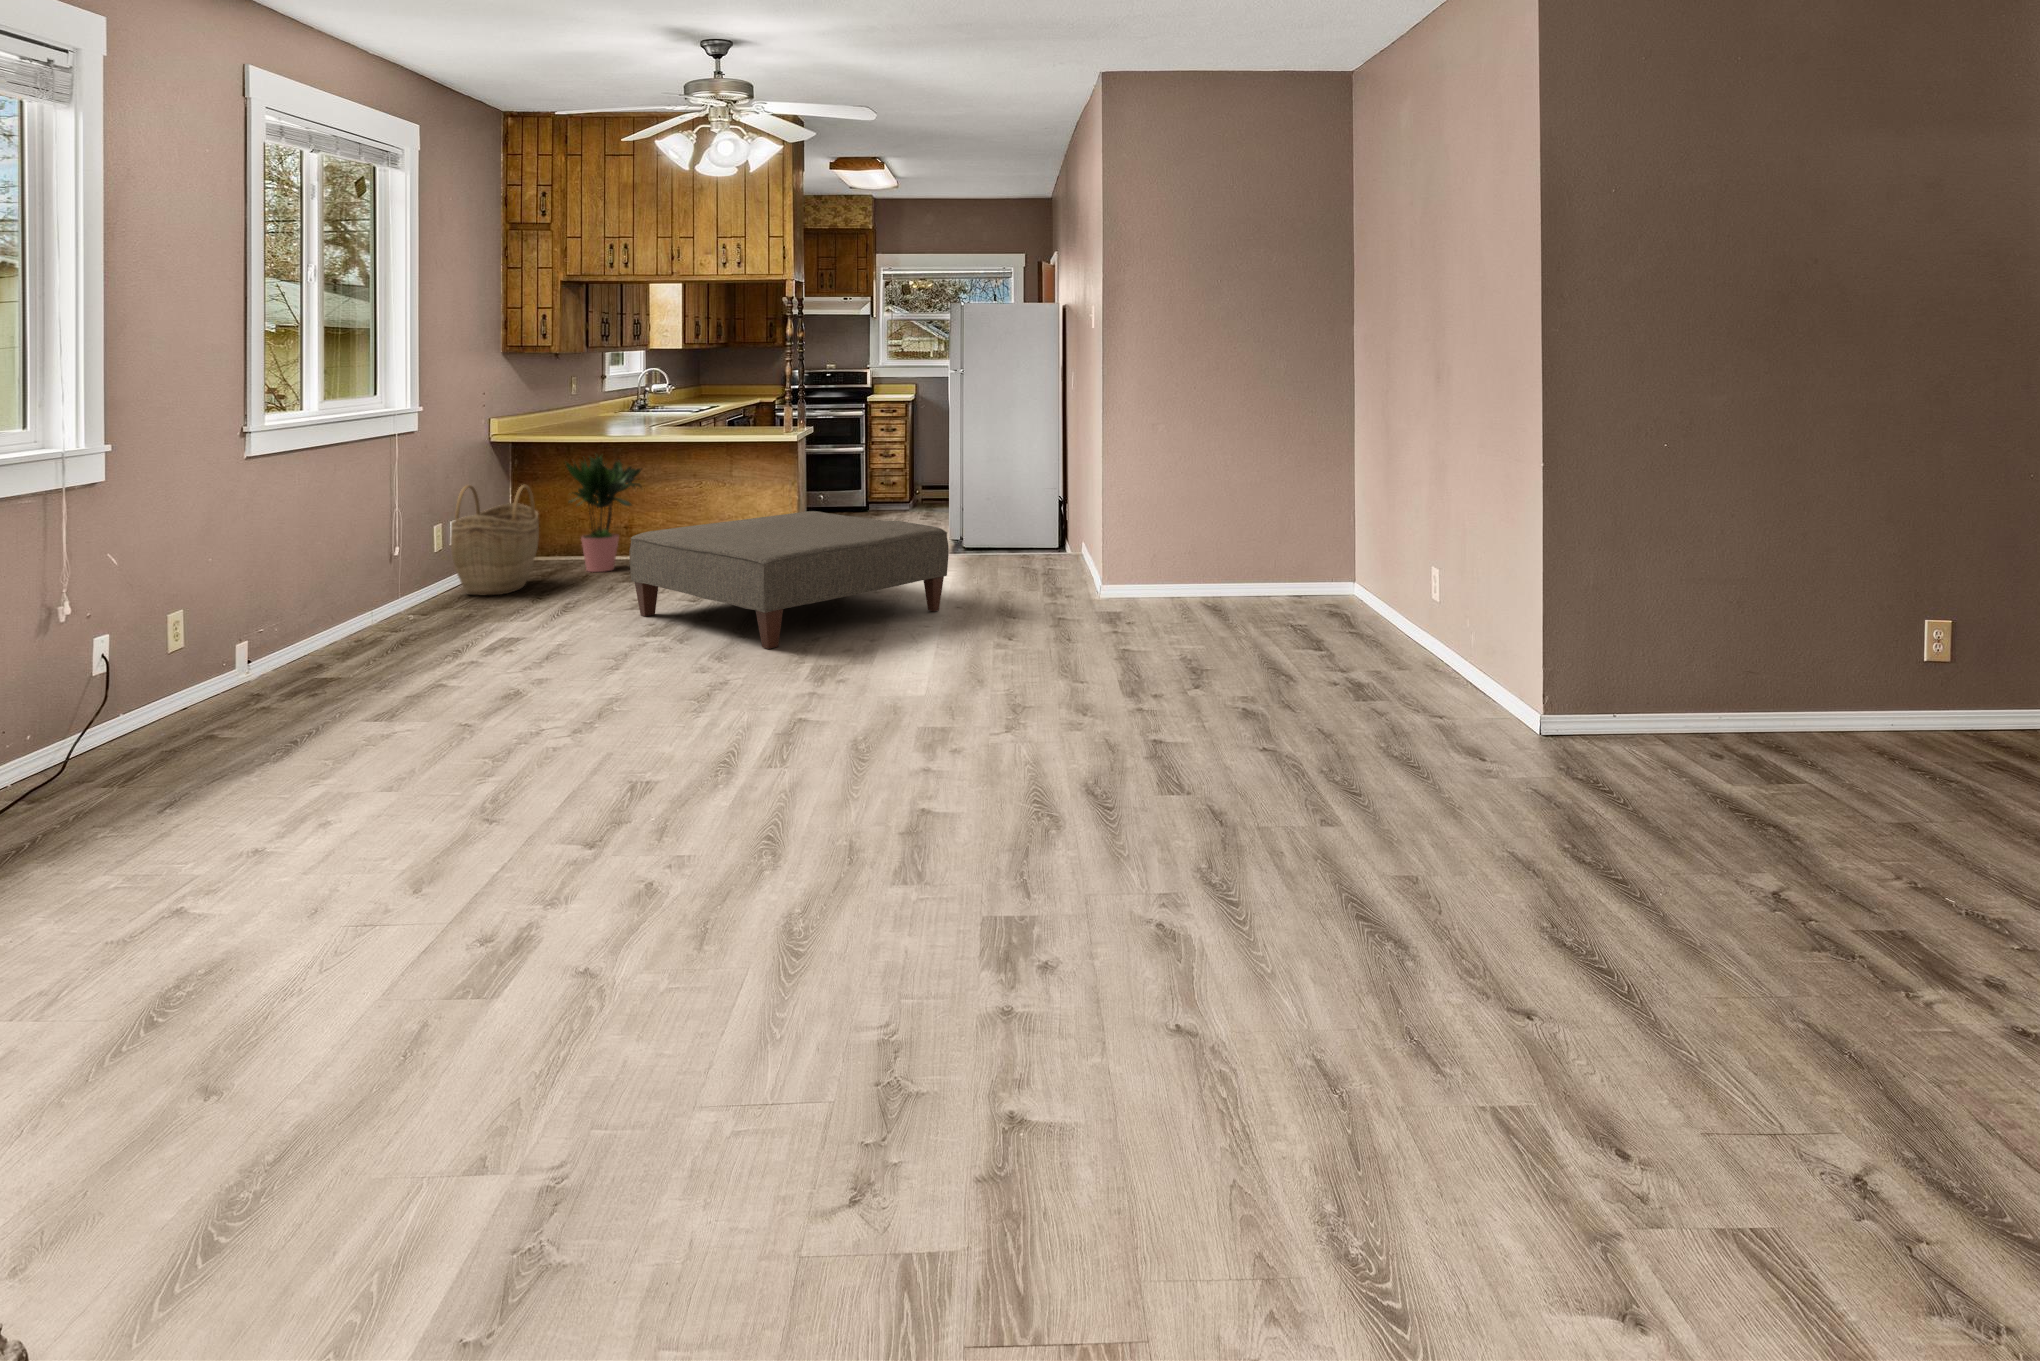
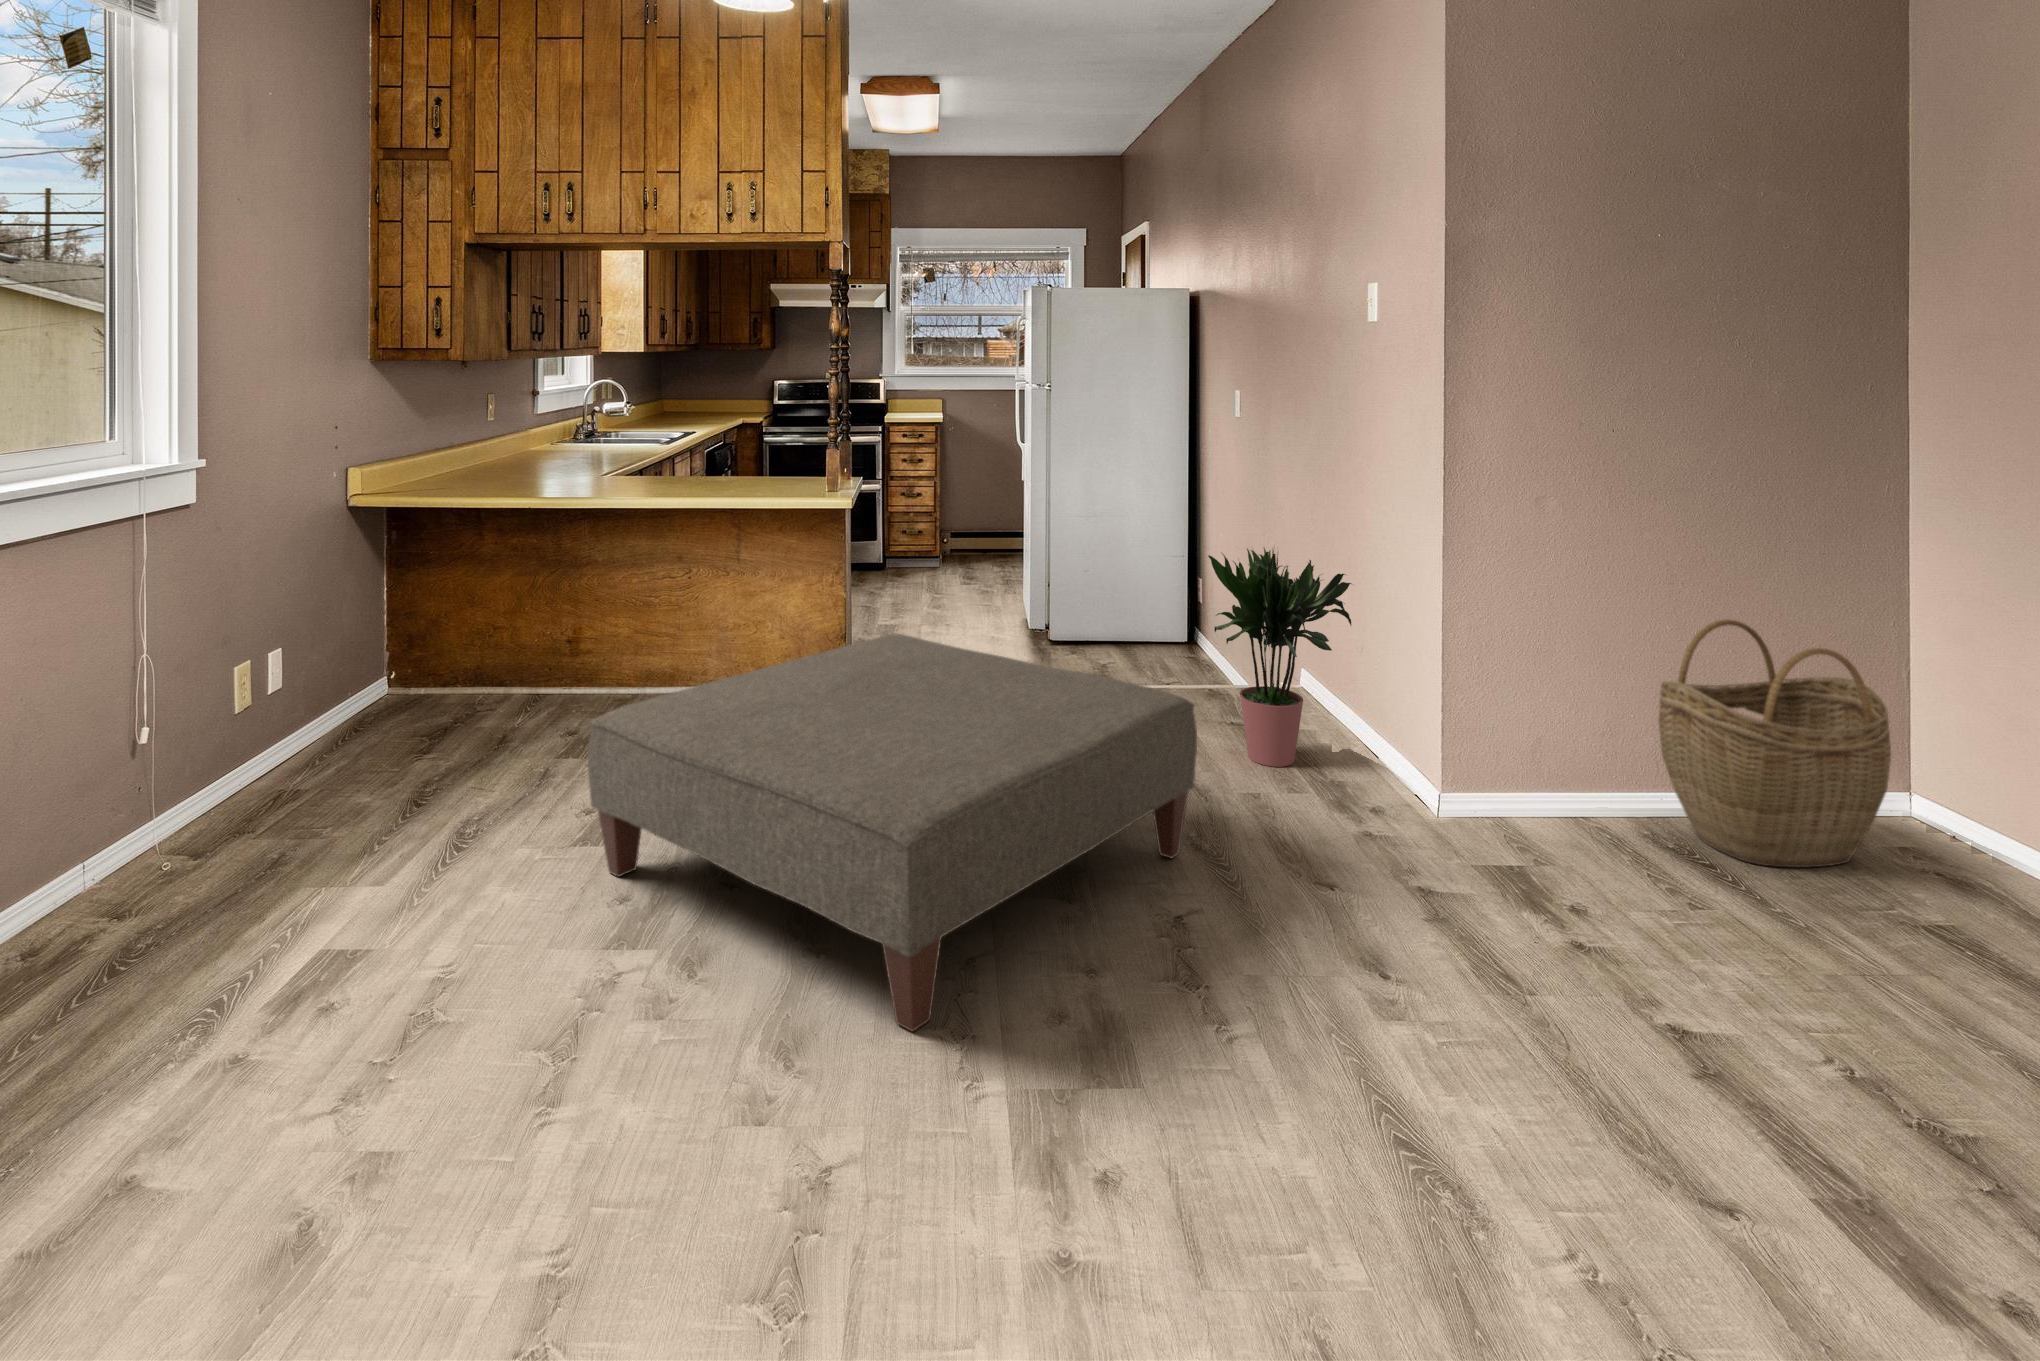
potted plant: present [565,456,642,572] -> present [1208,548,1351,767]
woven basket: present [450,485,539,595] -> present [1659,619,1891,867]

